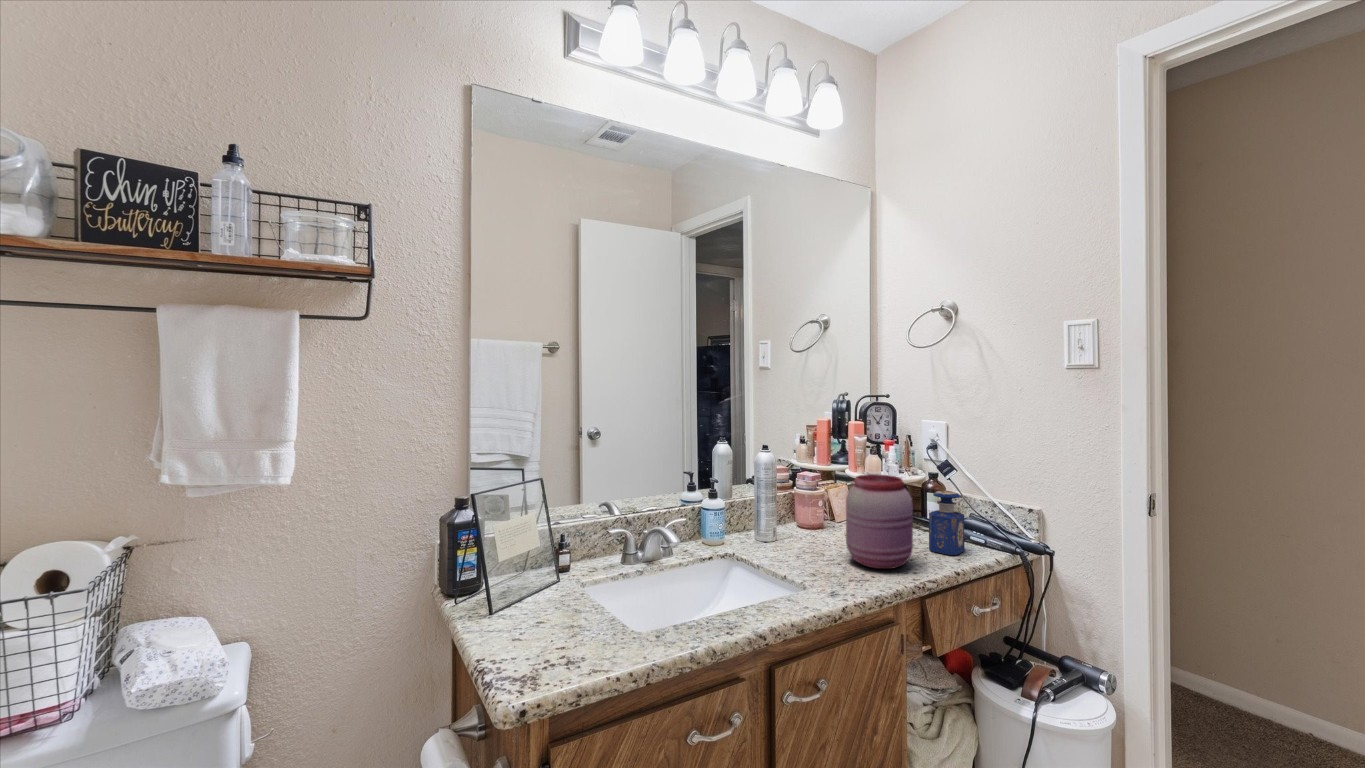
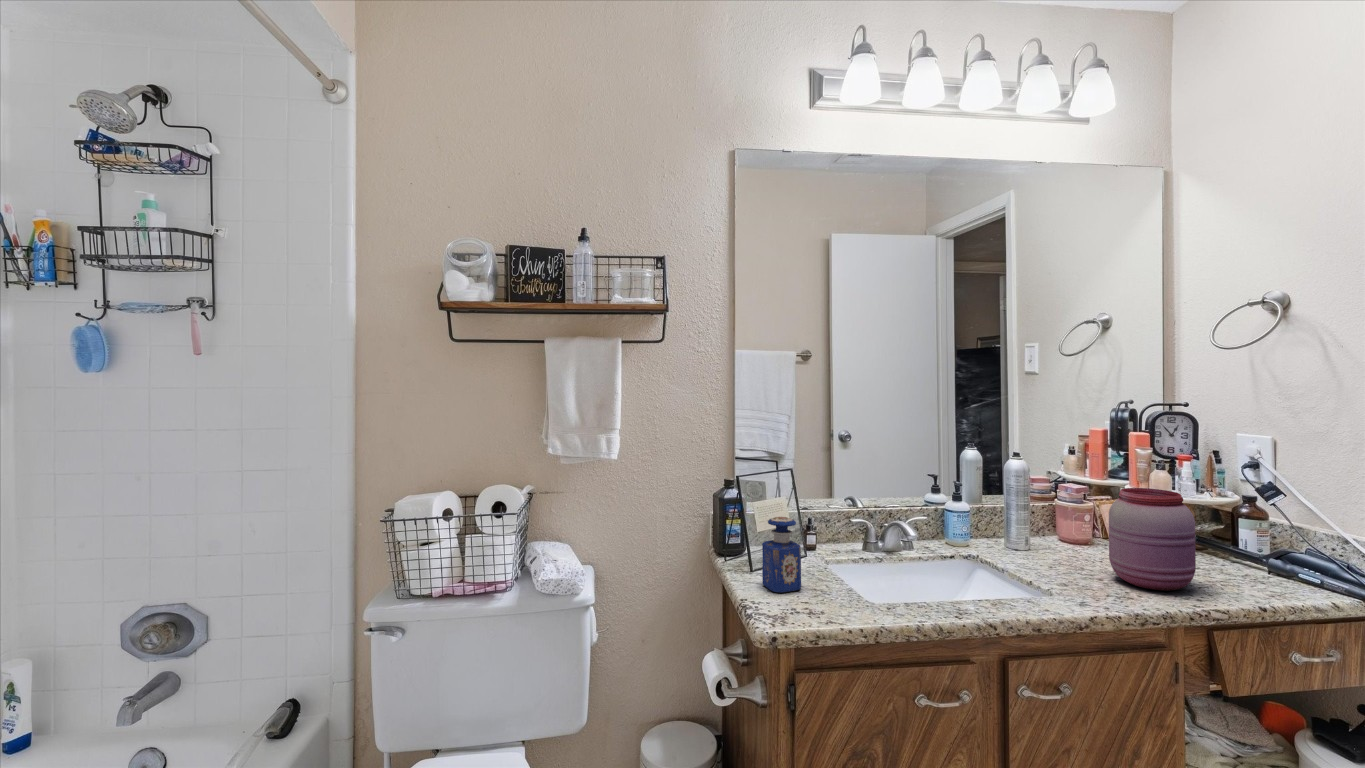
perfume bottle: present [929,490,965,555] -> present [762,517,801,592]

